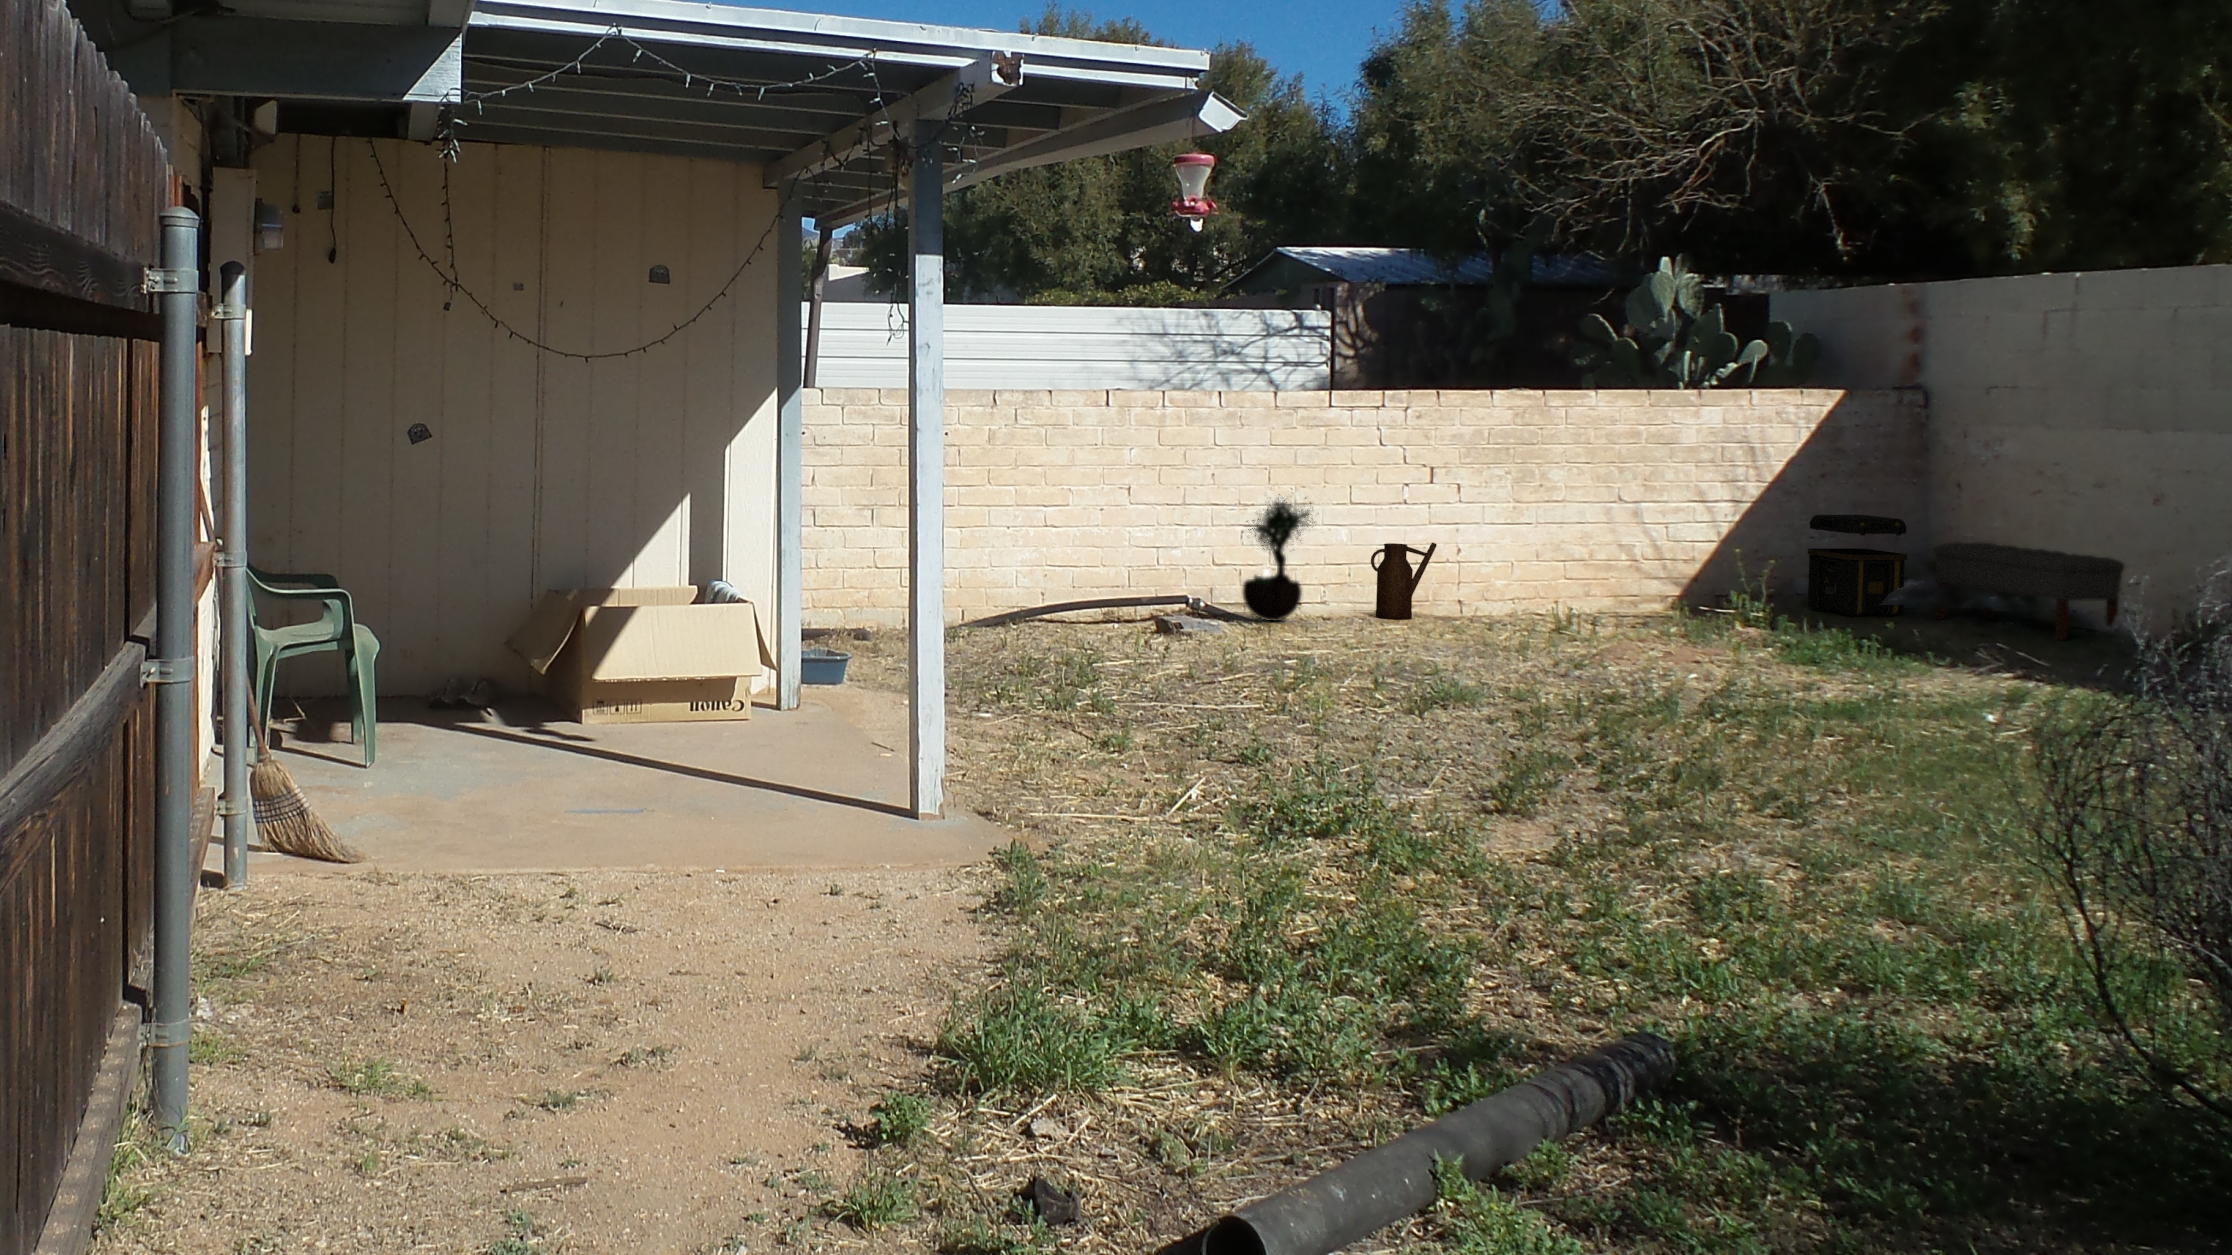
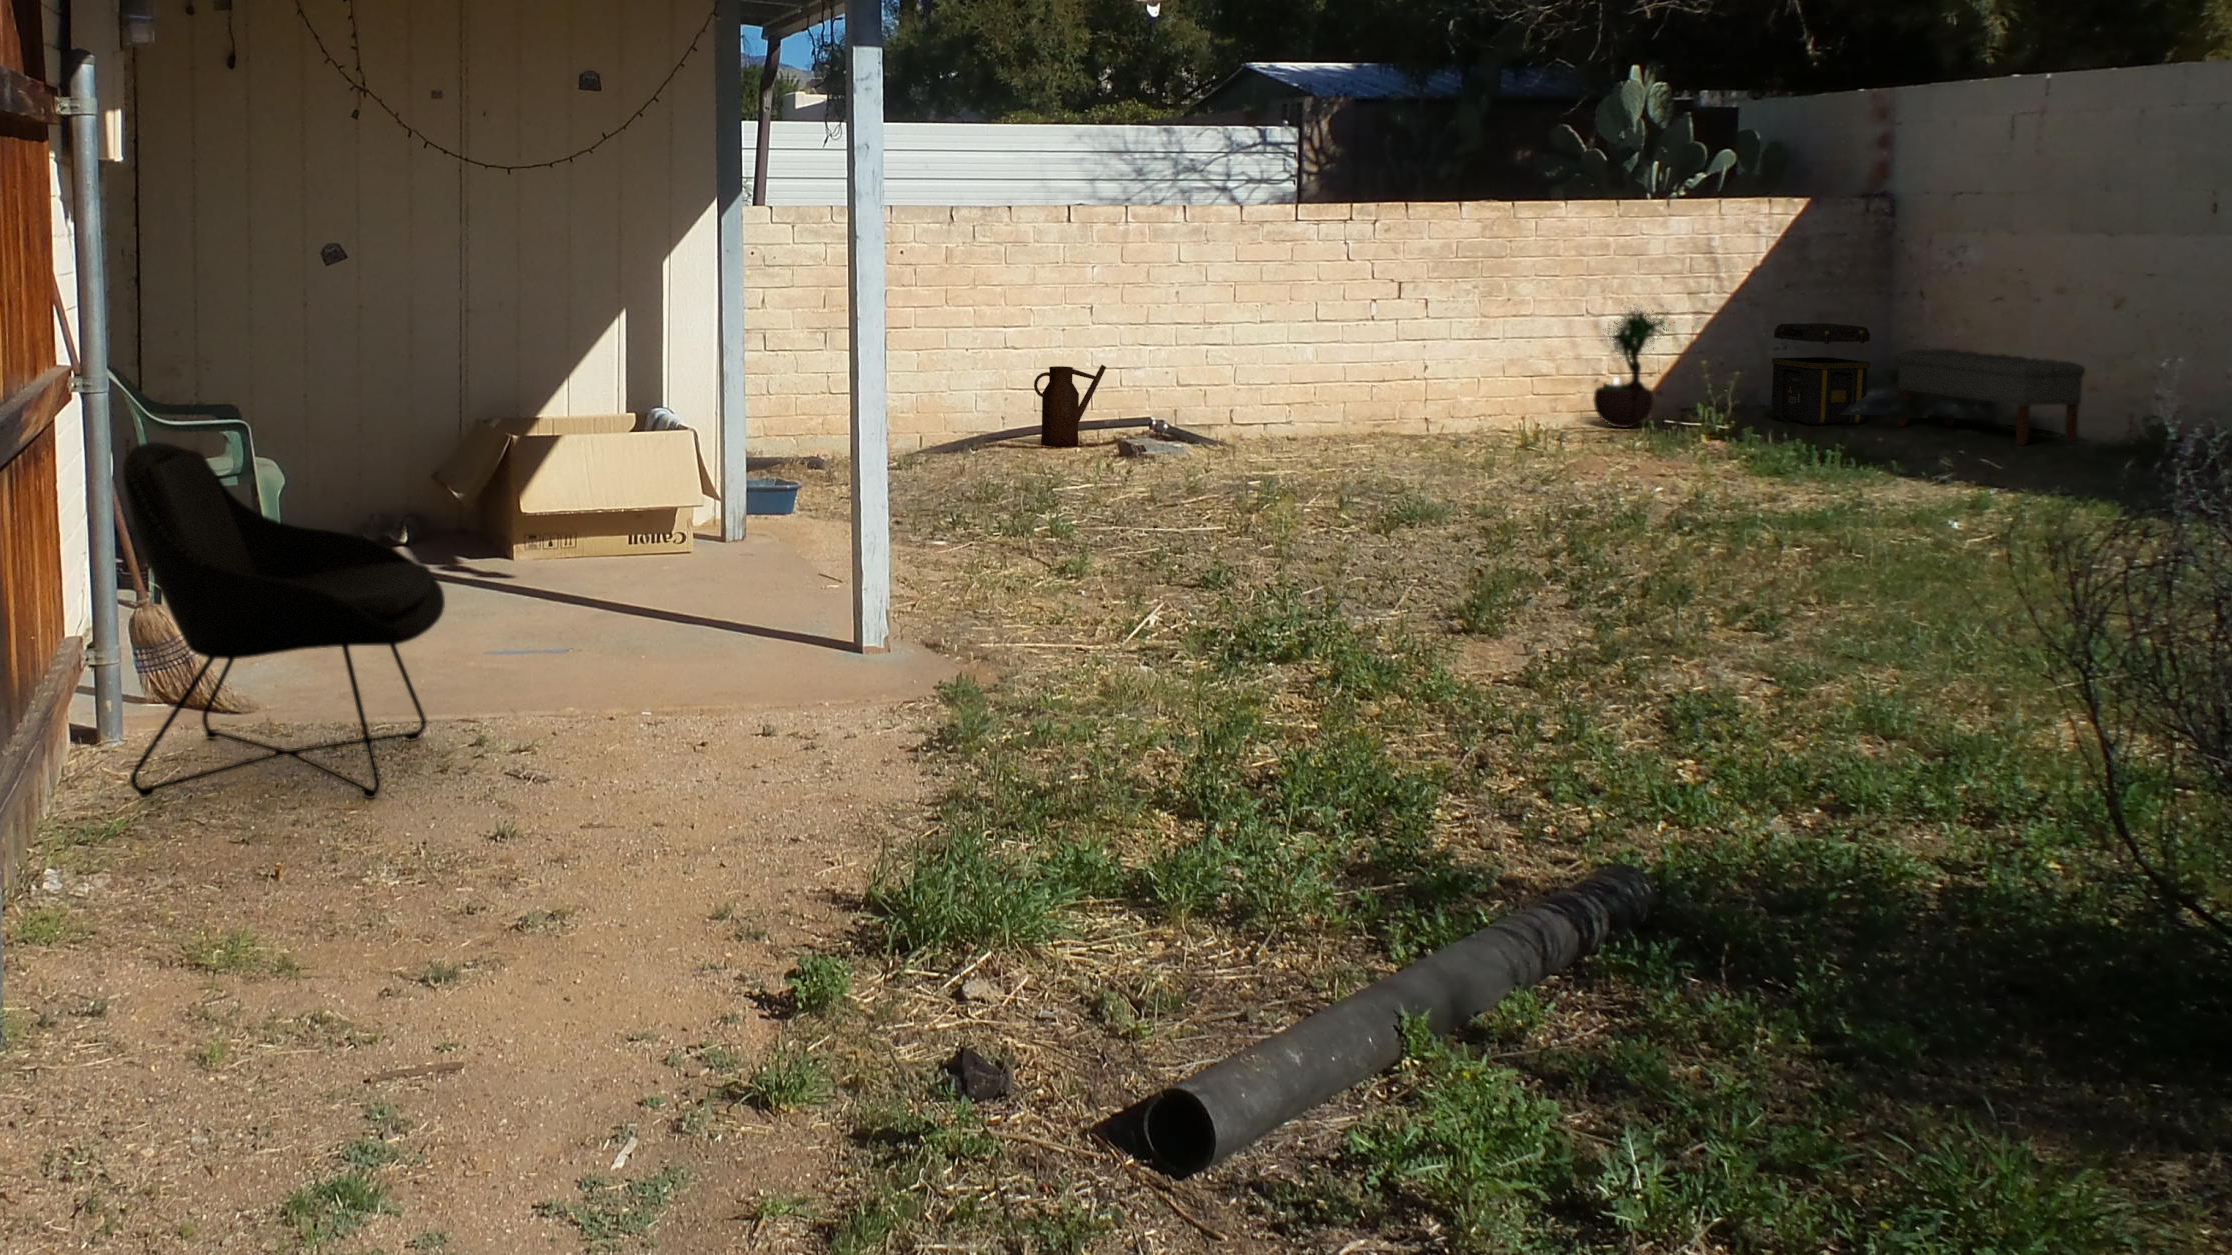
potted tree: present [1242,494,1315,621] -> present [1593,303,1675,428]
watering can: present [1371,542,1437,619] -> present [1034,365,1106,446]
lounge chair: none [258,612,541,945] -> present [123,442,445,799]

